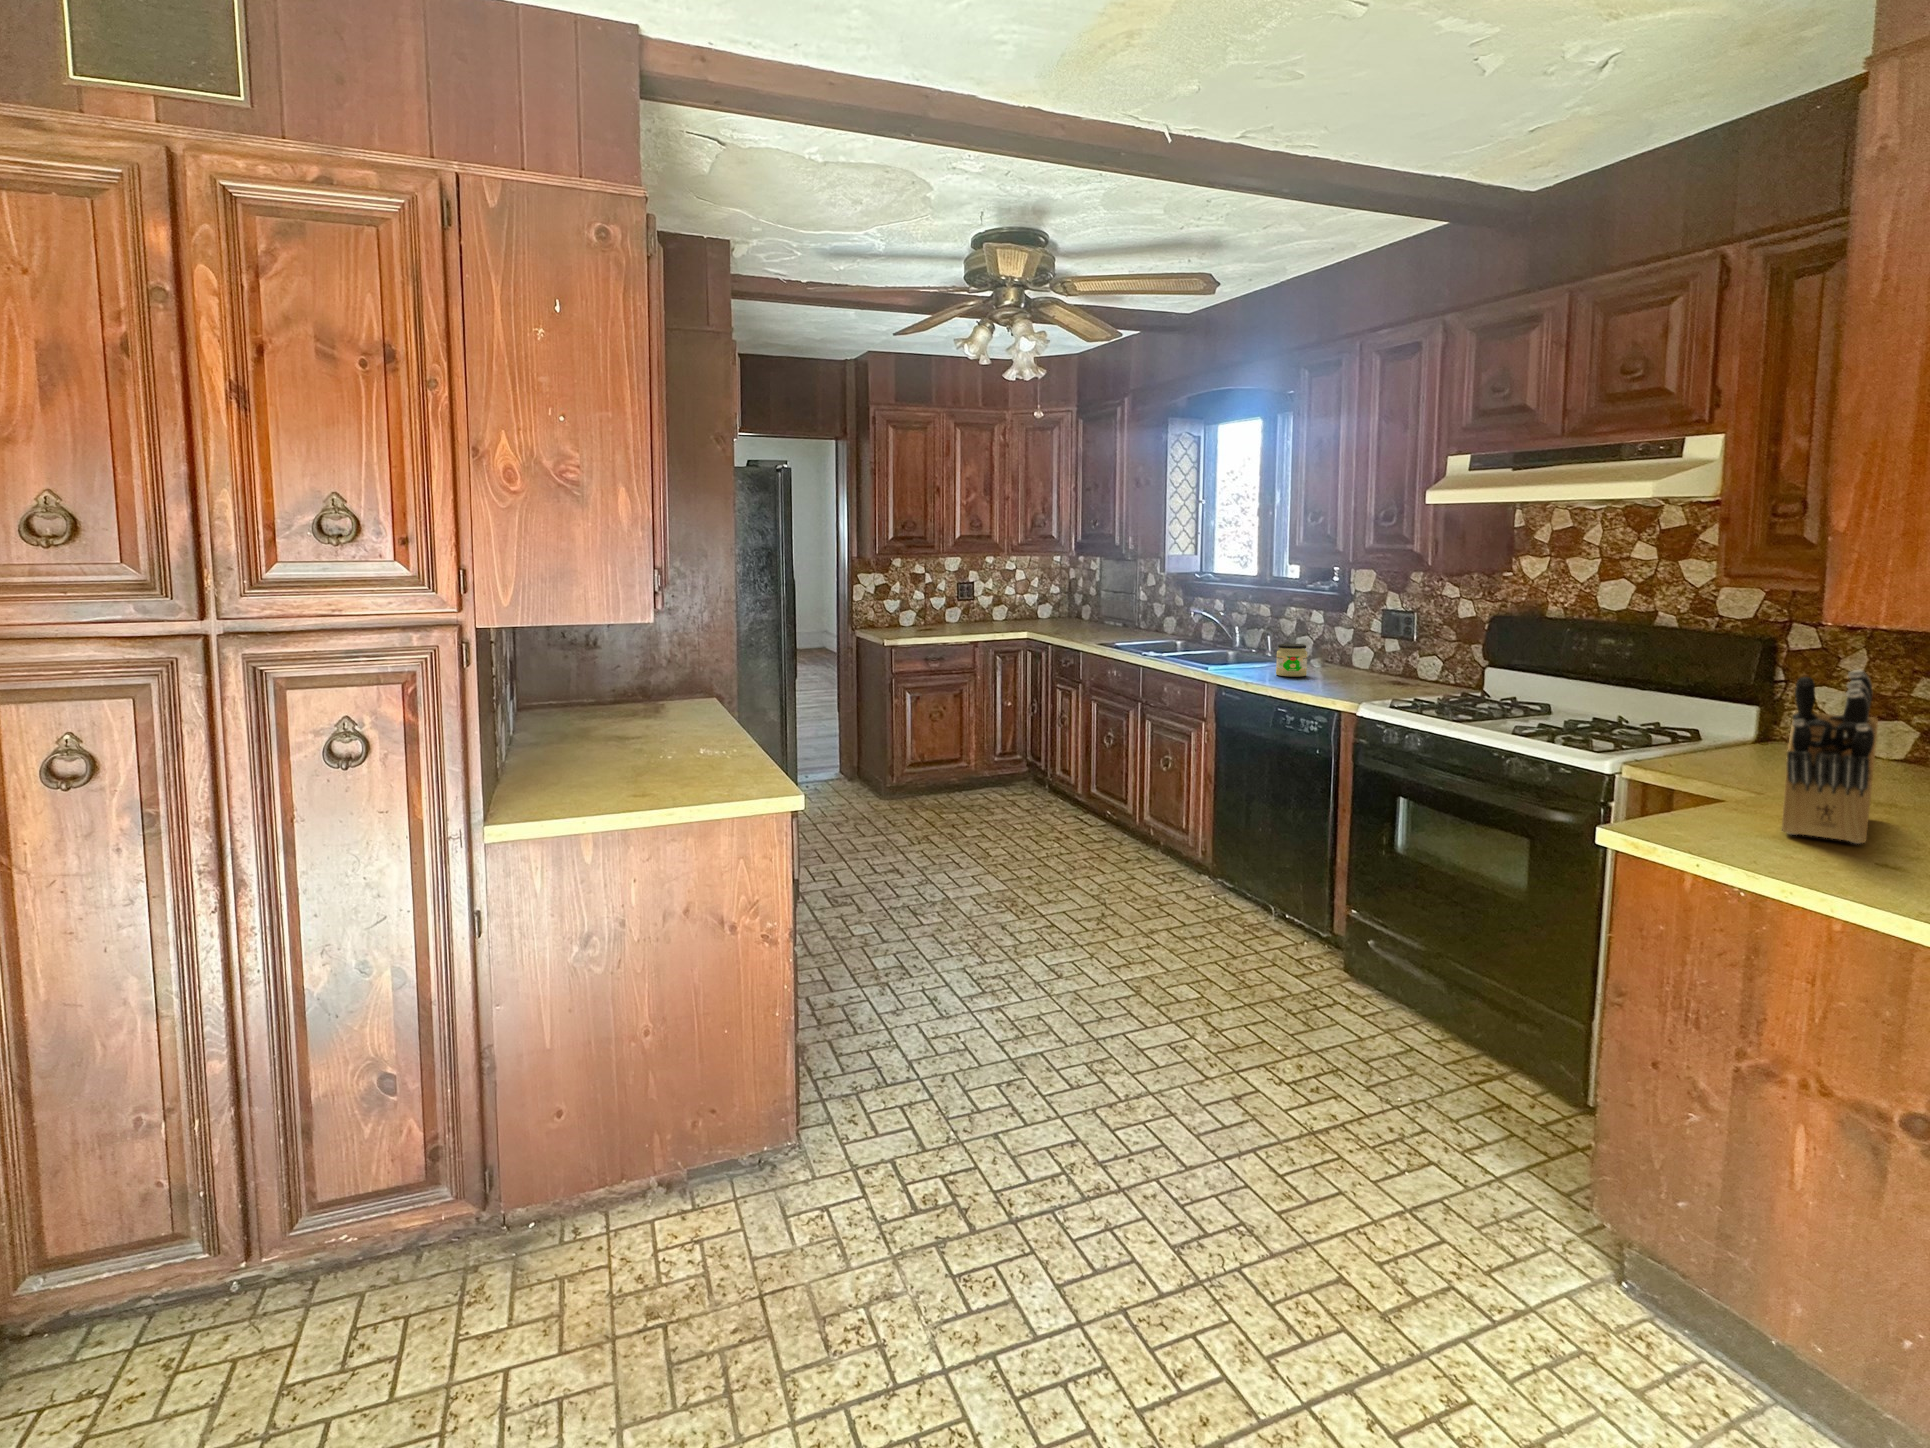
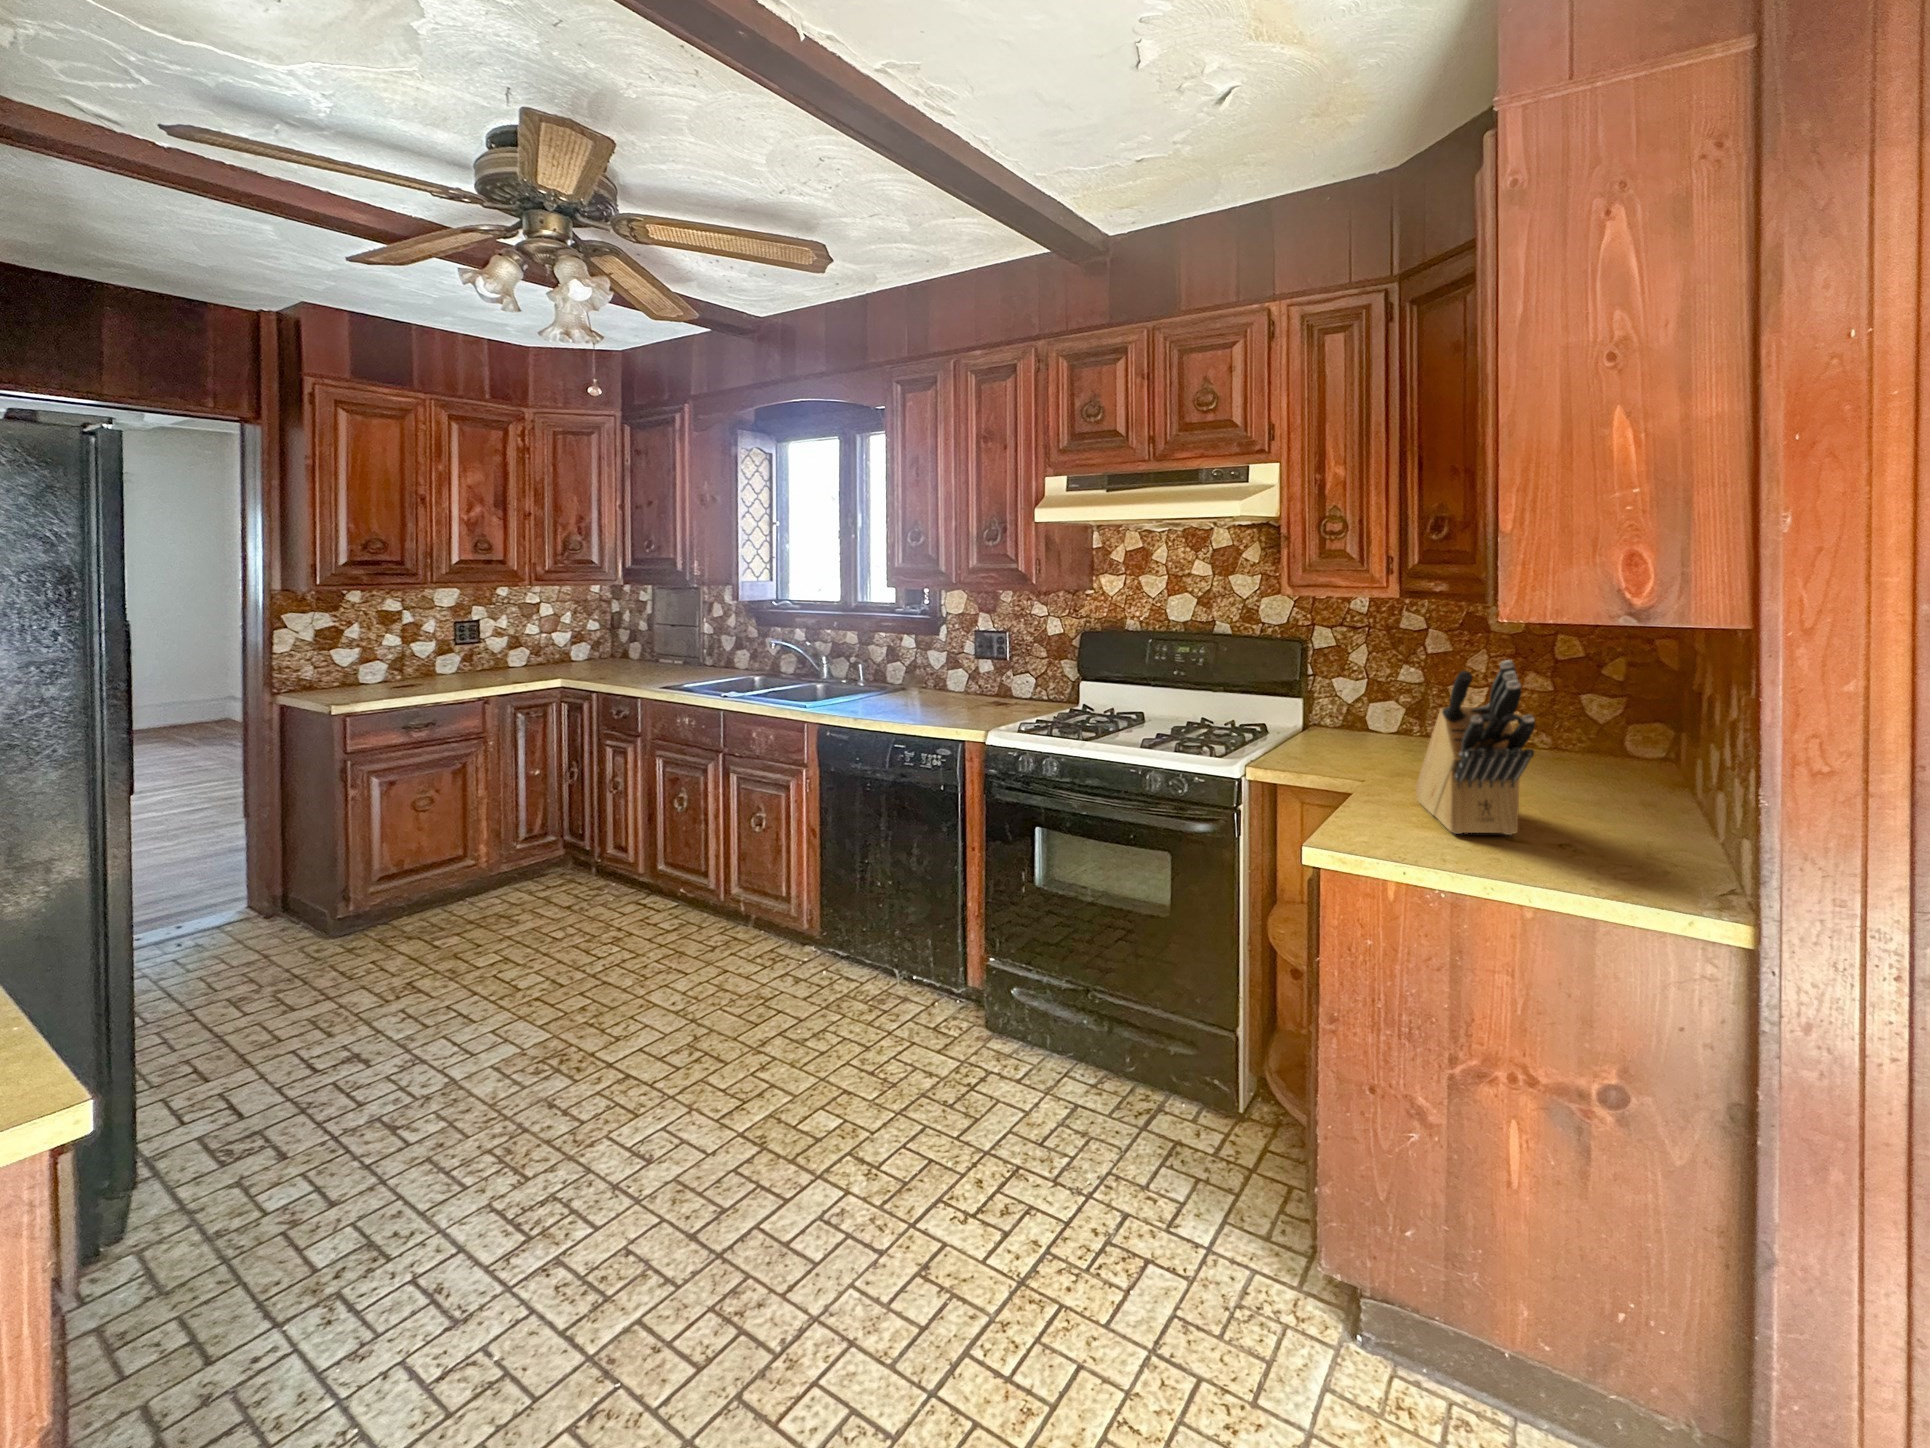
jar: present [1276,644,1307,677] -> none [873,673,905,709]

